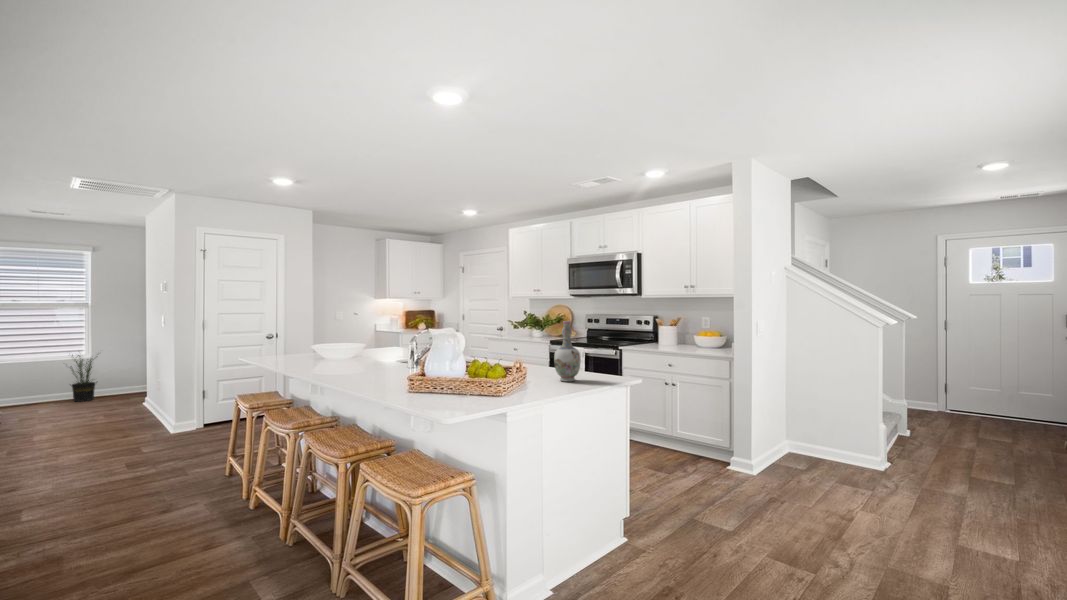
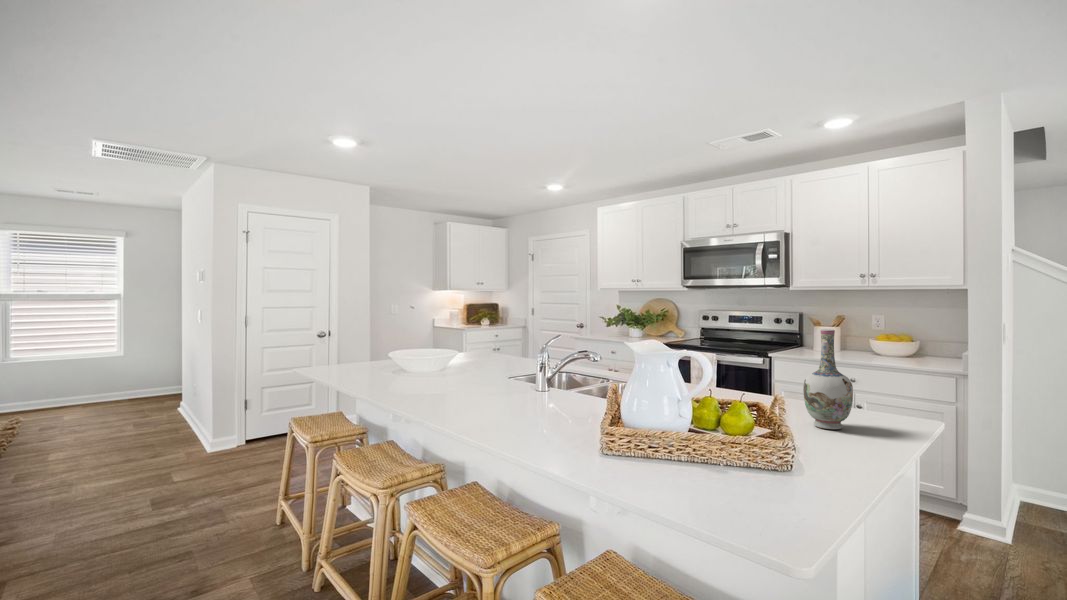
potted plant: present [71,355,95,402] -> none [86,347,136,407]

